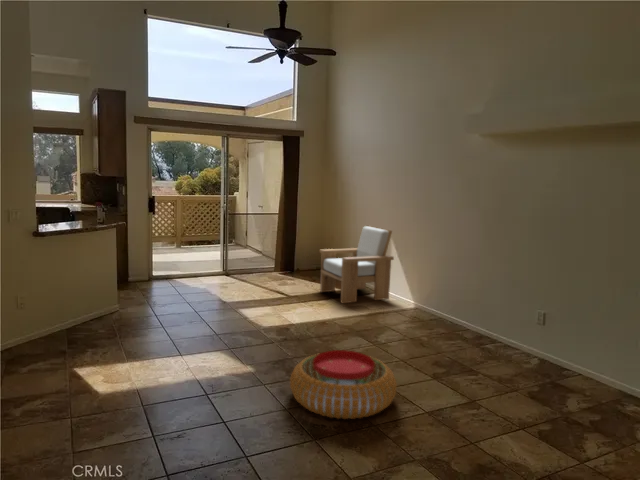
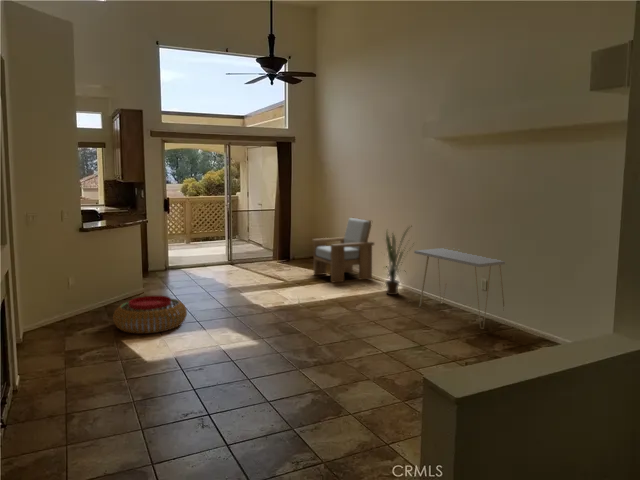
house plant: none [405,239,451,325] -> present [386,226,412,295]
console table: none [452,270,597,388] -> present [414,248,506,329]
pouf: present [290,350,397,419] -> present [113,296,187,334]

